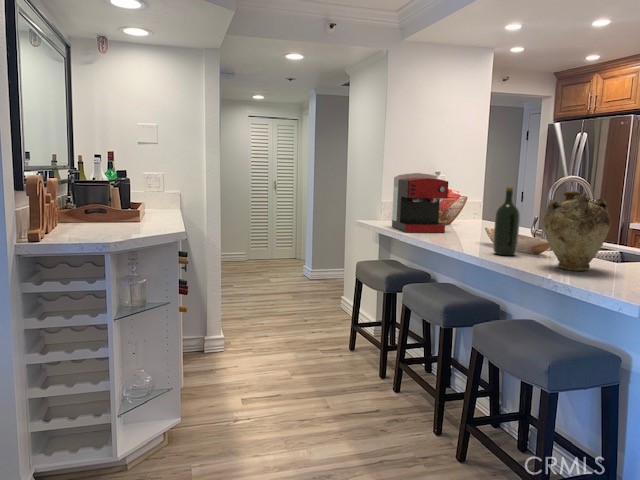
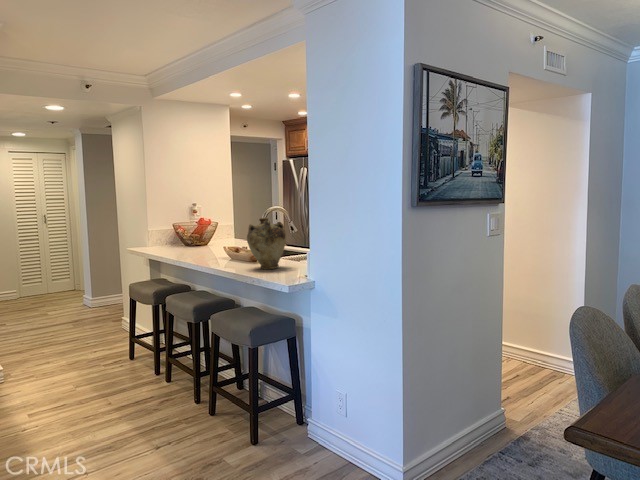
coffee maker: present [392,173,448,232] -> none [154,206,198,254]
wine bottle: present [493,187,520,256] -> none [223,217,239,264]

